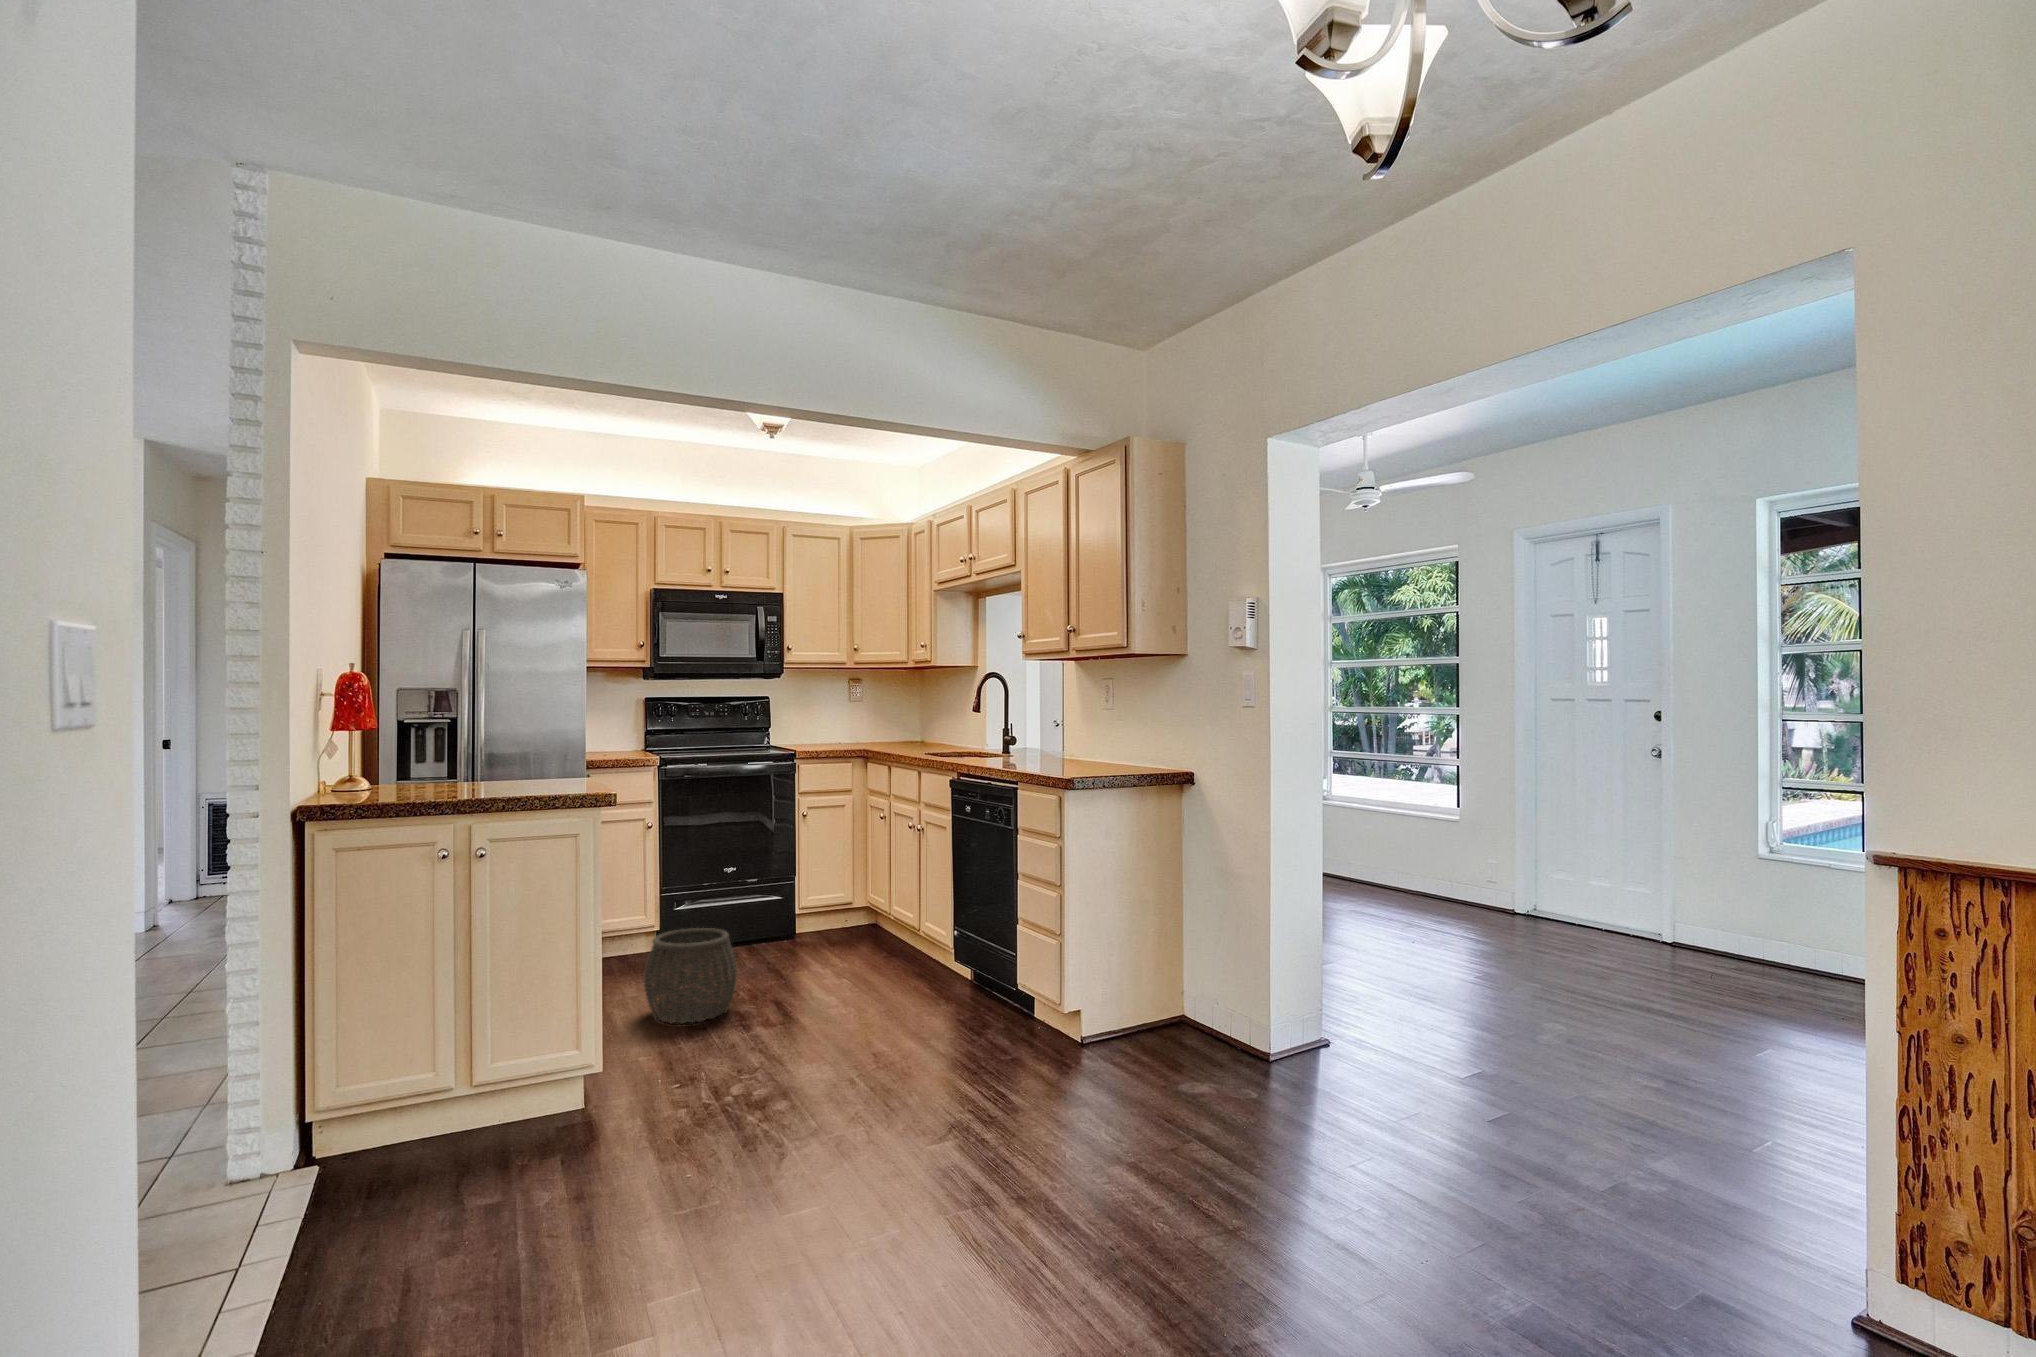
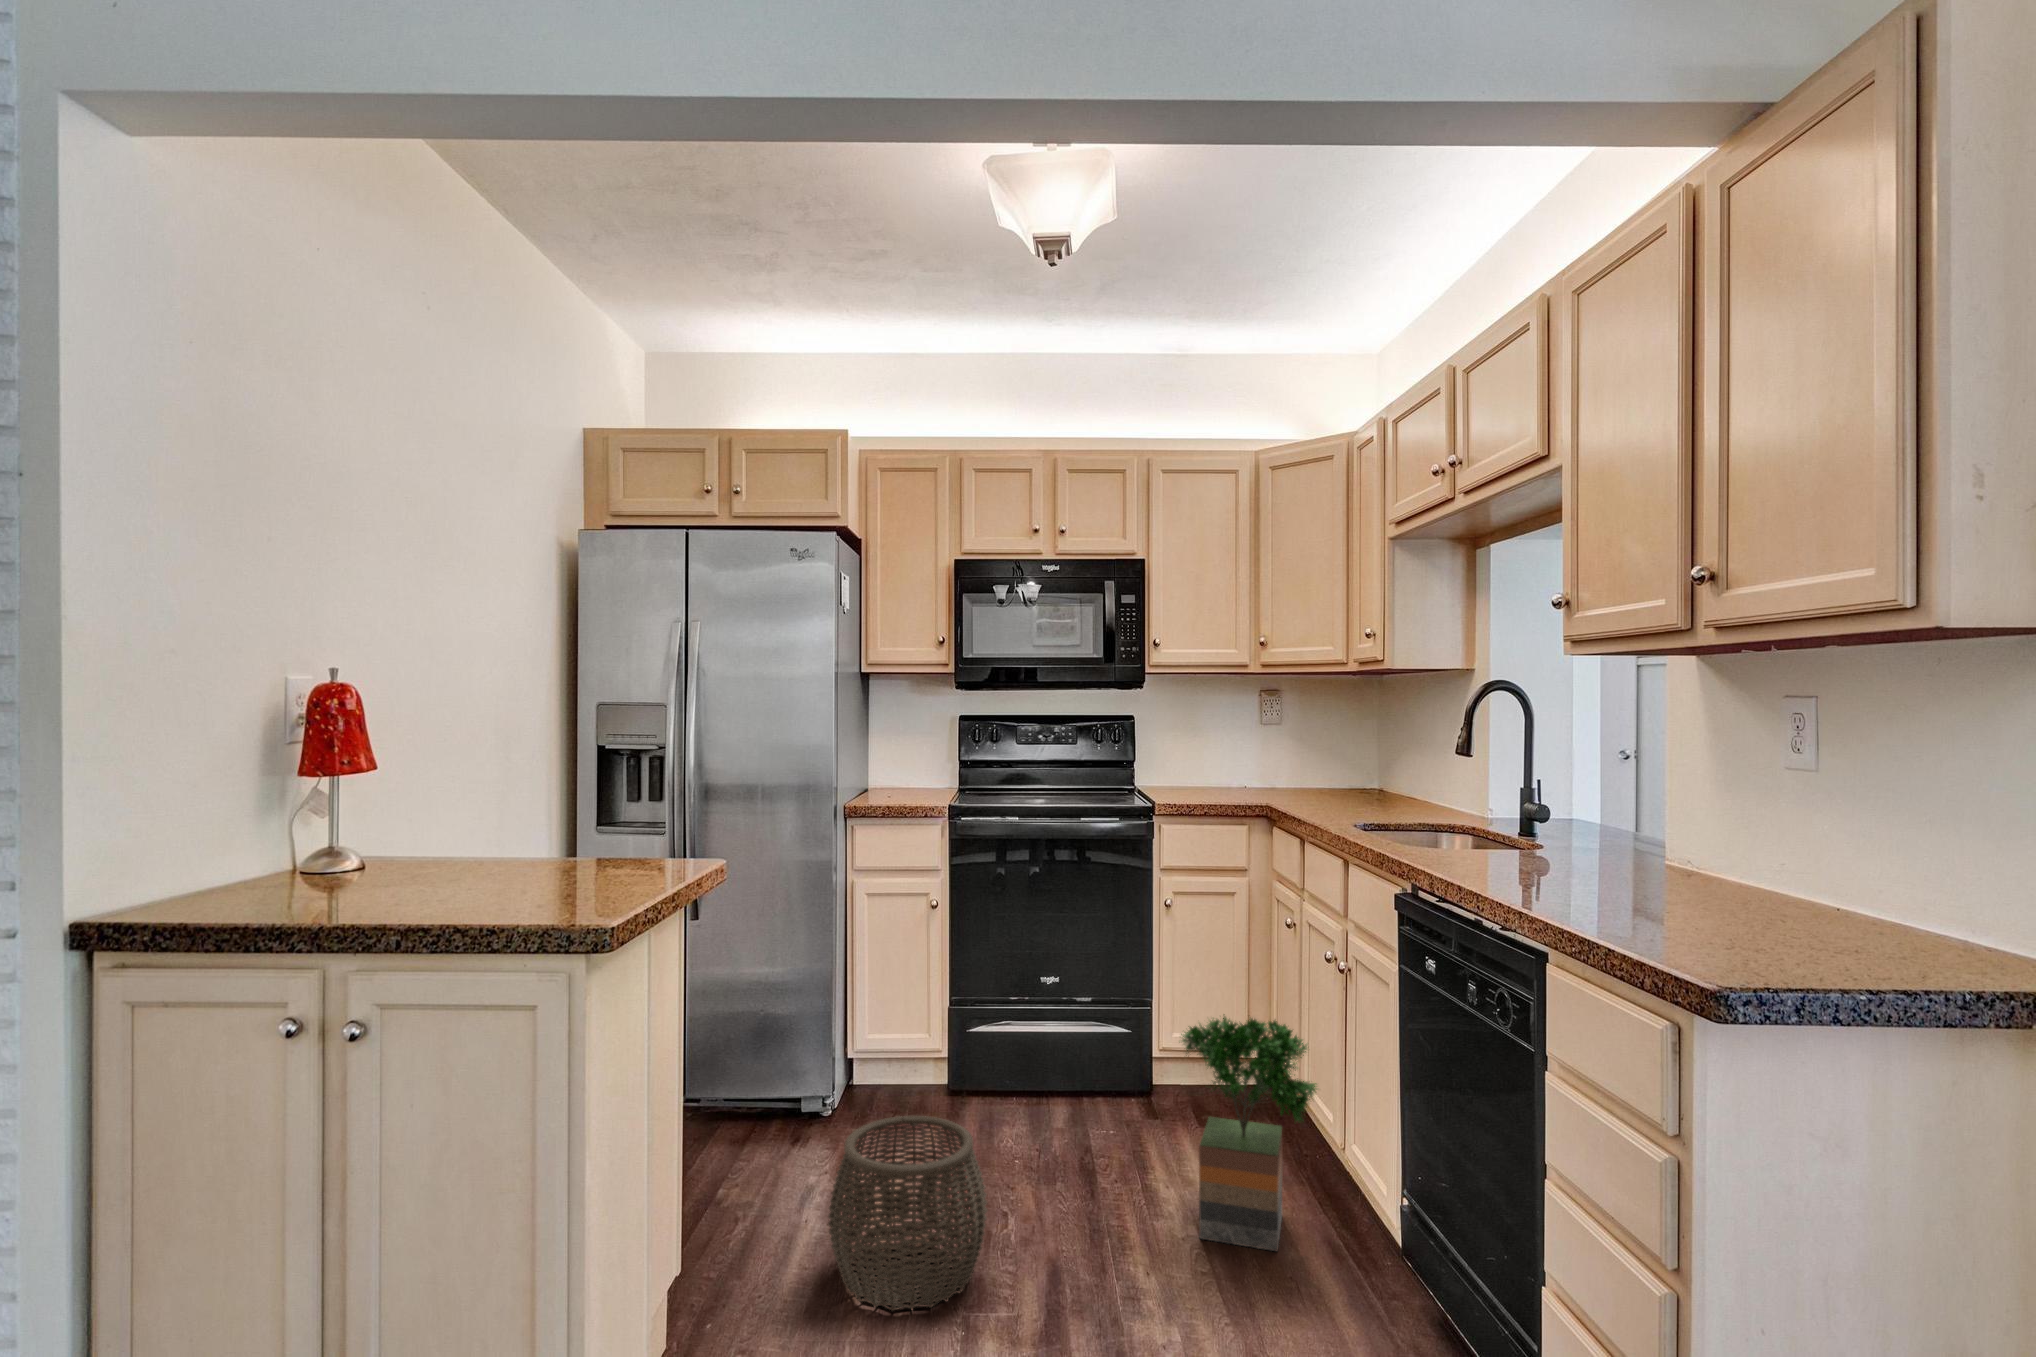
potted tree: none [830,860,908,979] -> present [1181,1016,1316,1251]

